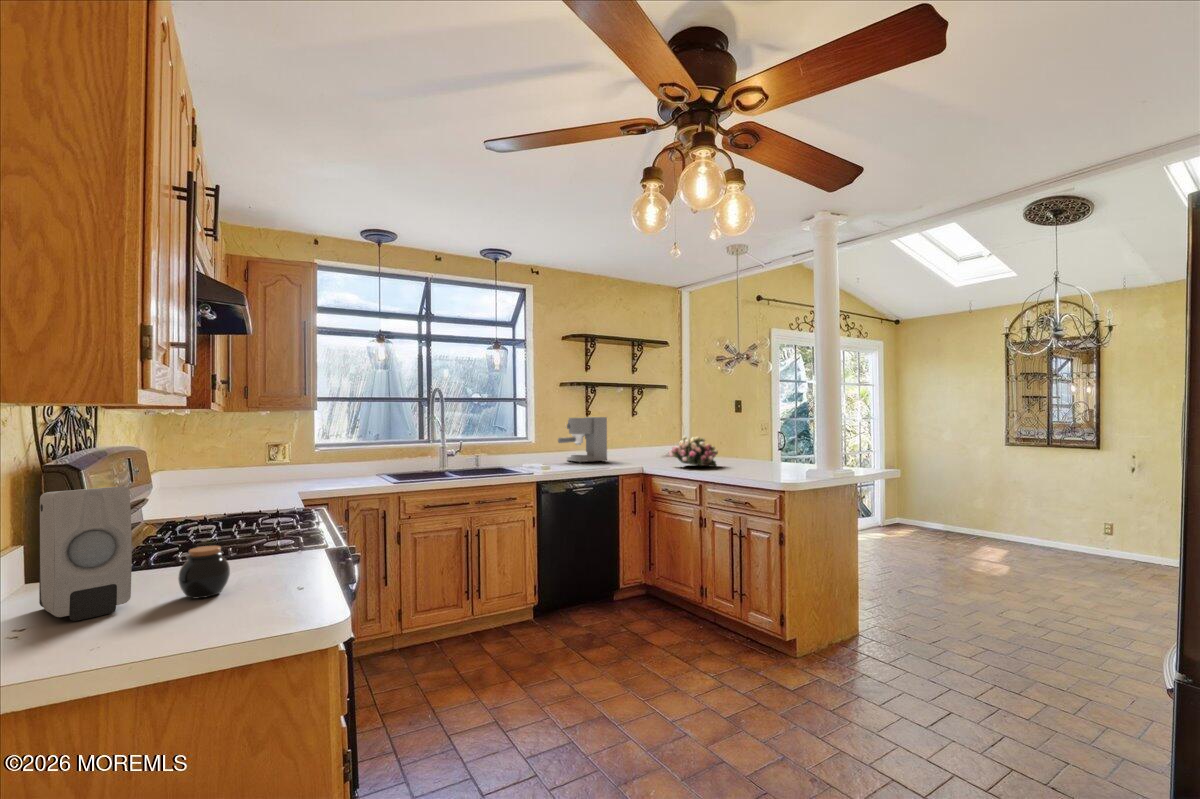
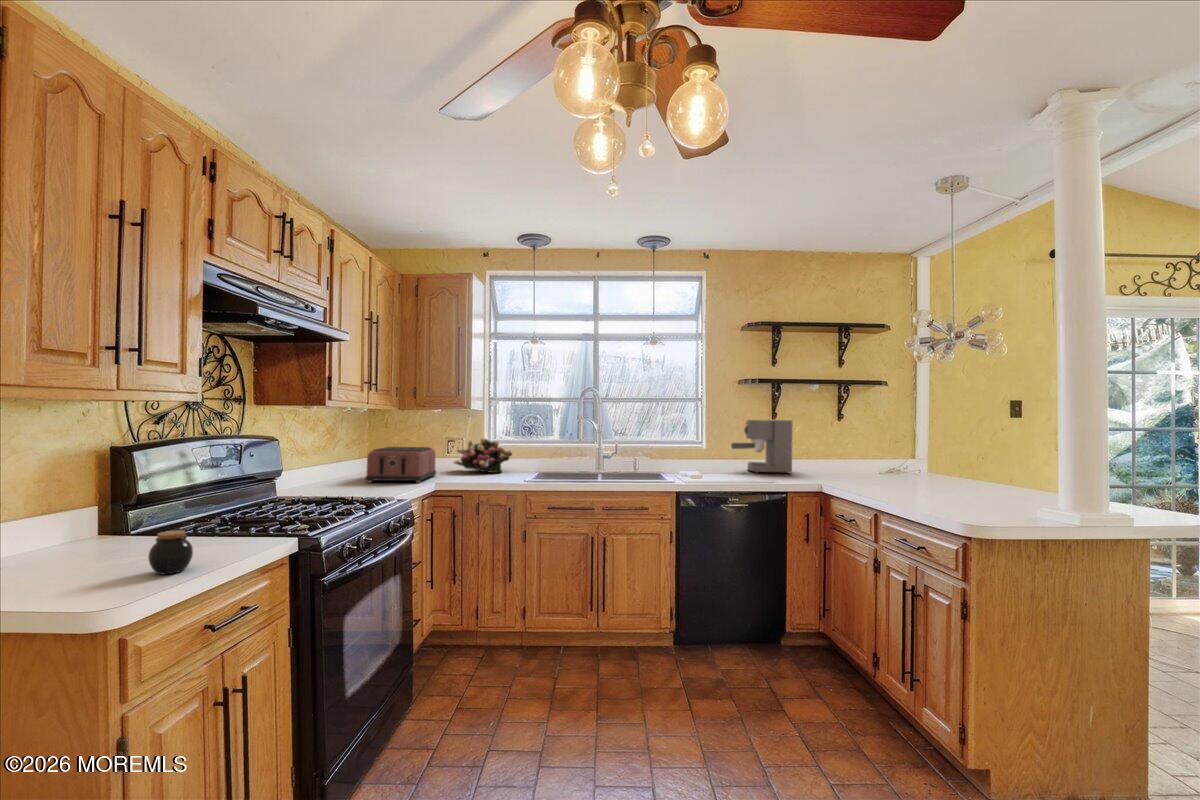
flower arrangement: present [669,436,718,467] -> present [454,438,512,473]
toaster: none [198,455,275,499] -> present [365,447,436,483]
soap dispenser: present [39,487,132,621] -> none [57,475,140,578]

